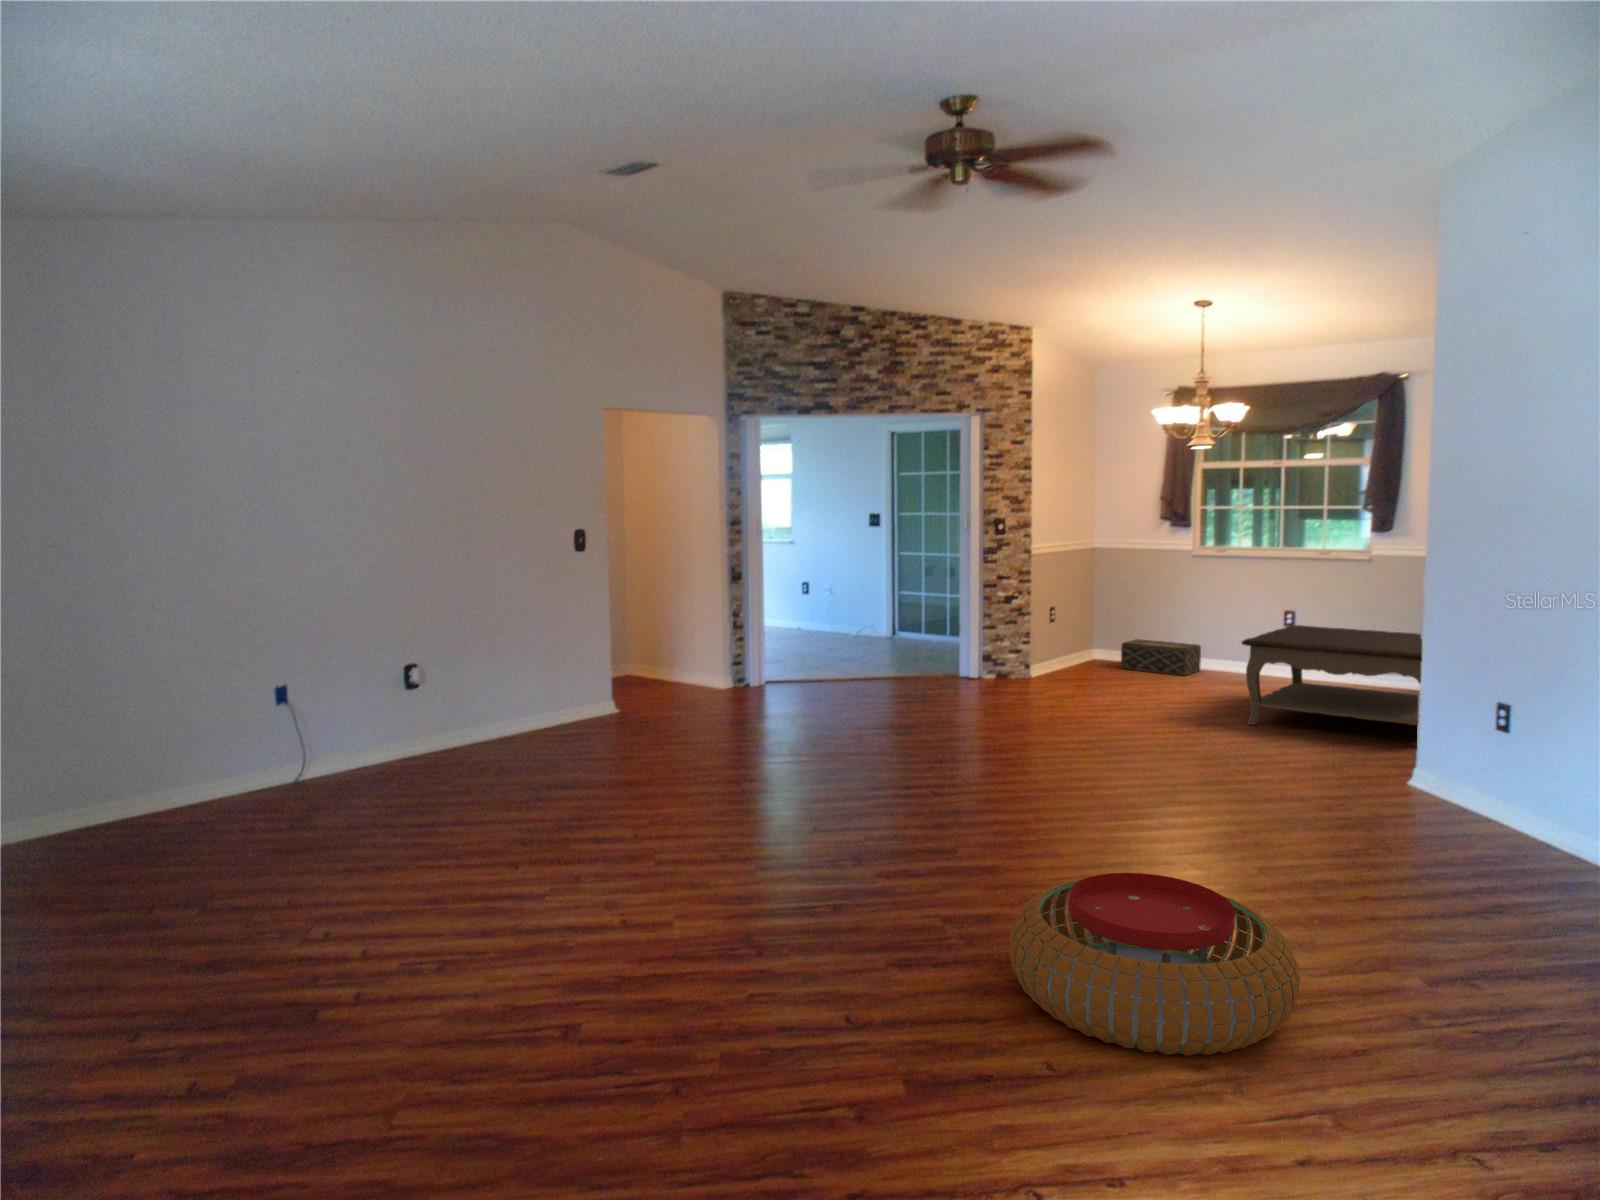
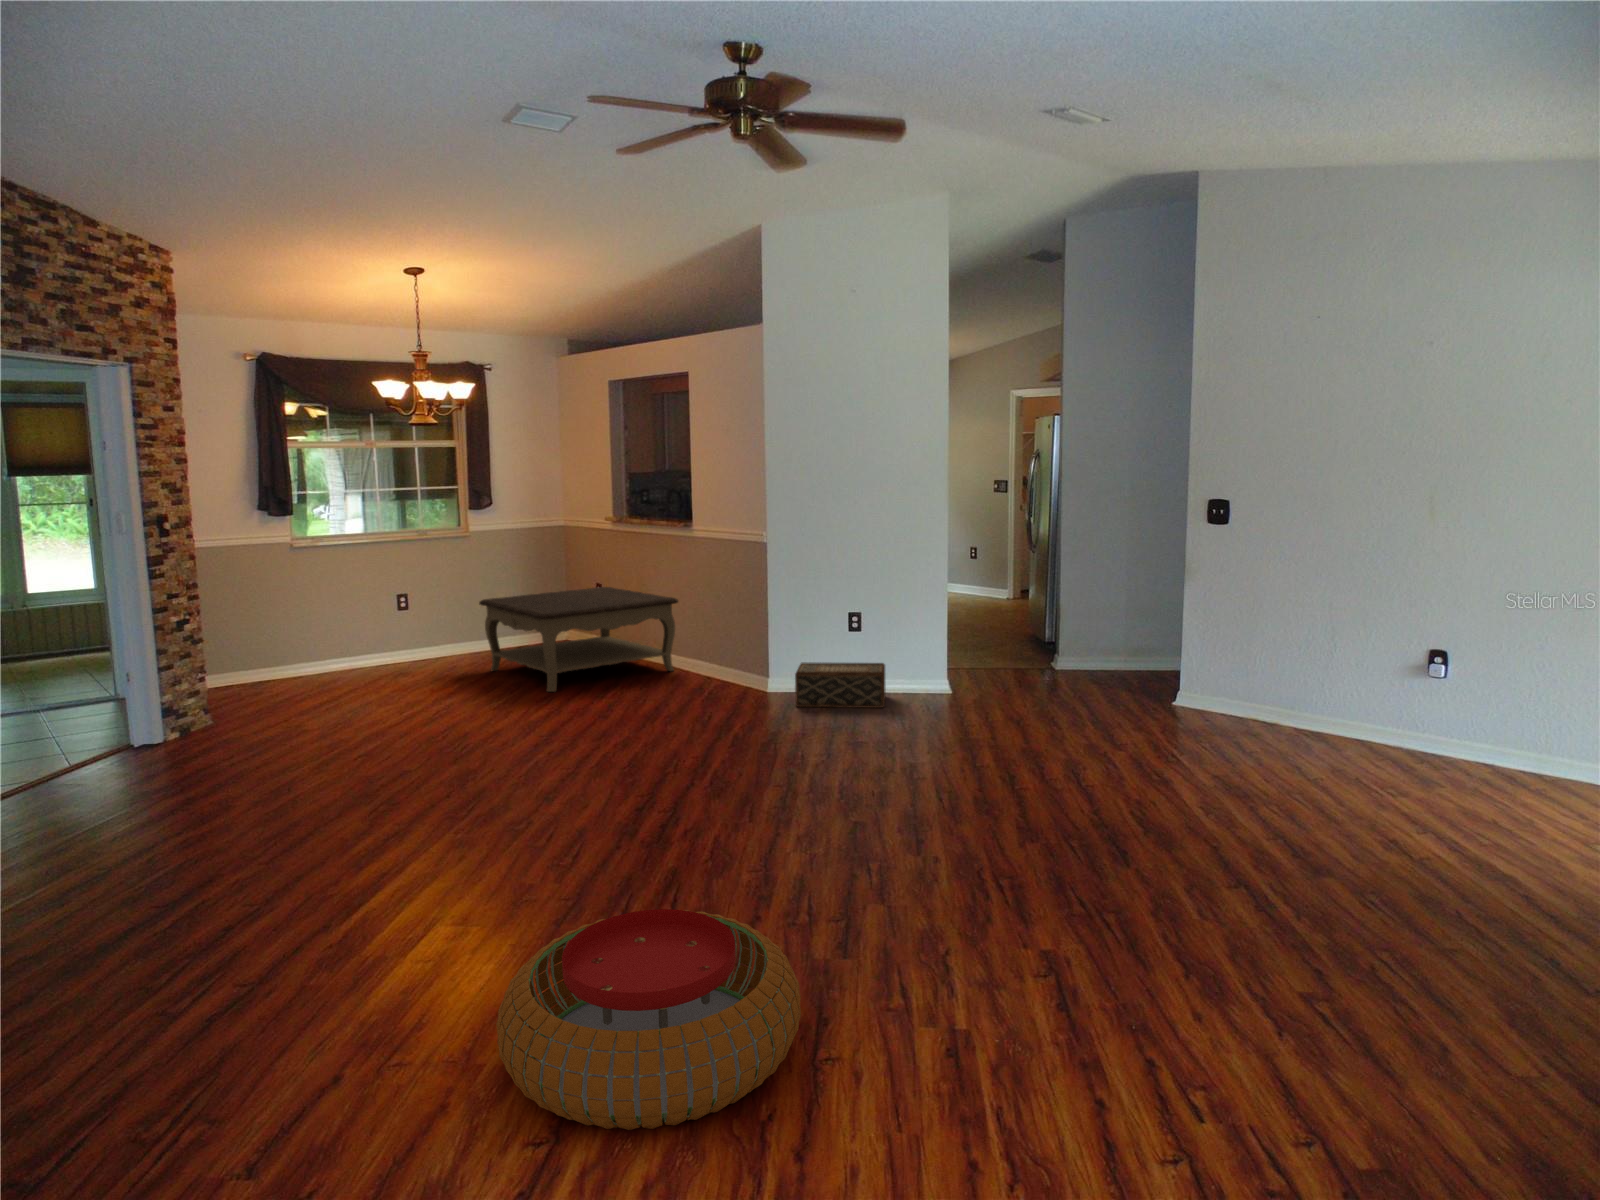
woven basket: present [1121,639,1201,676] -> present [795,662,886,708]
pouf: present [1009,873,1301,1056] -> present [496,909,801,1130]

